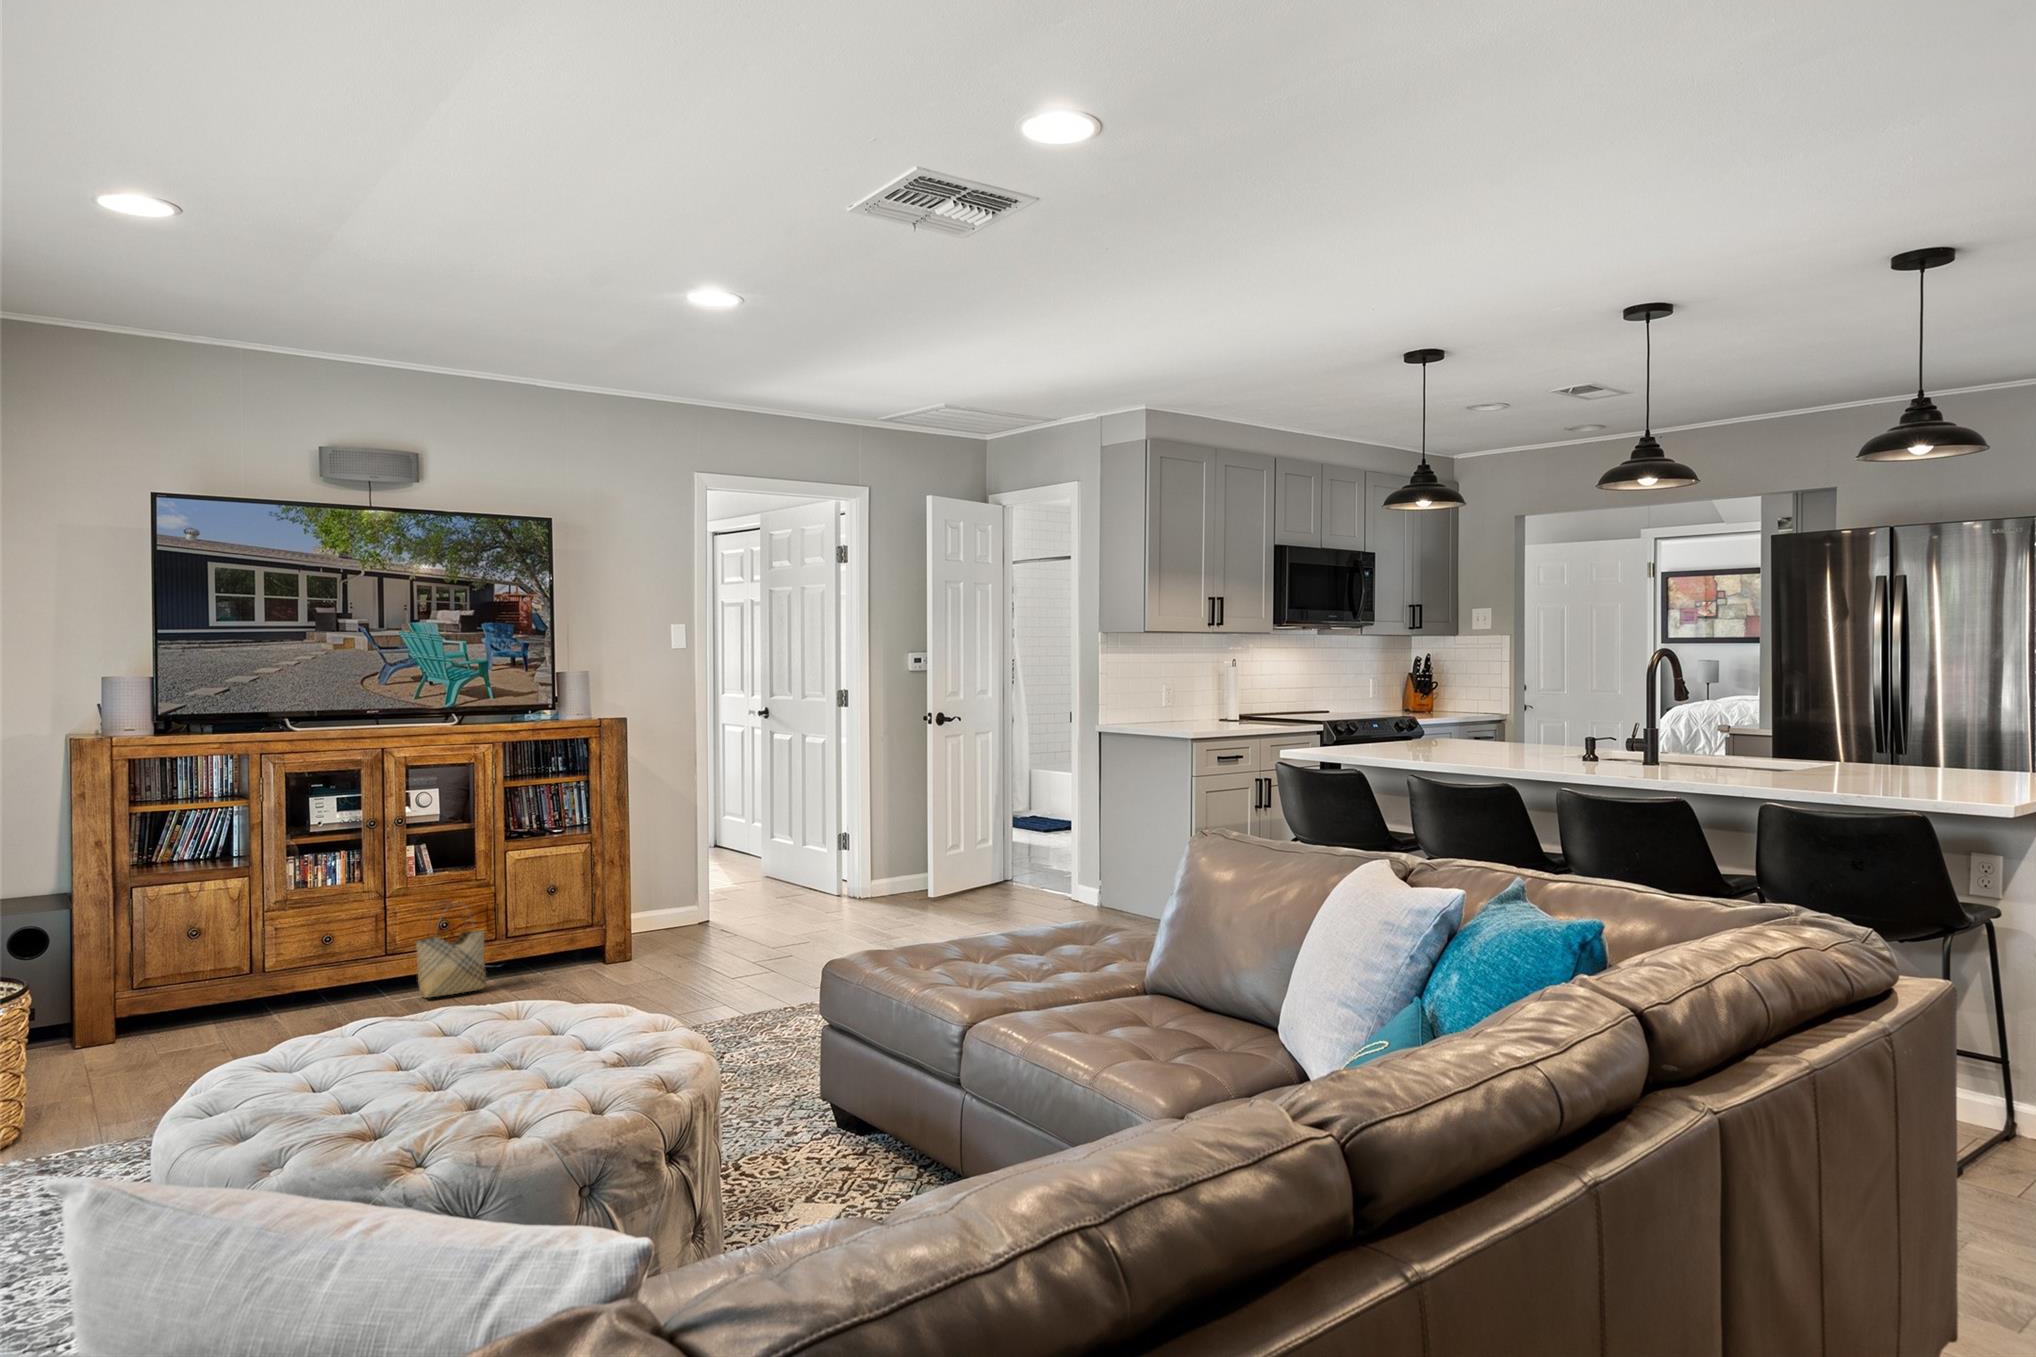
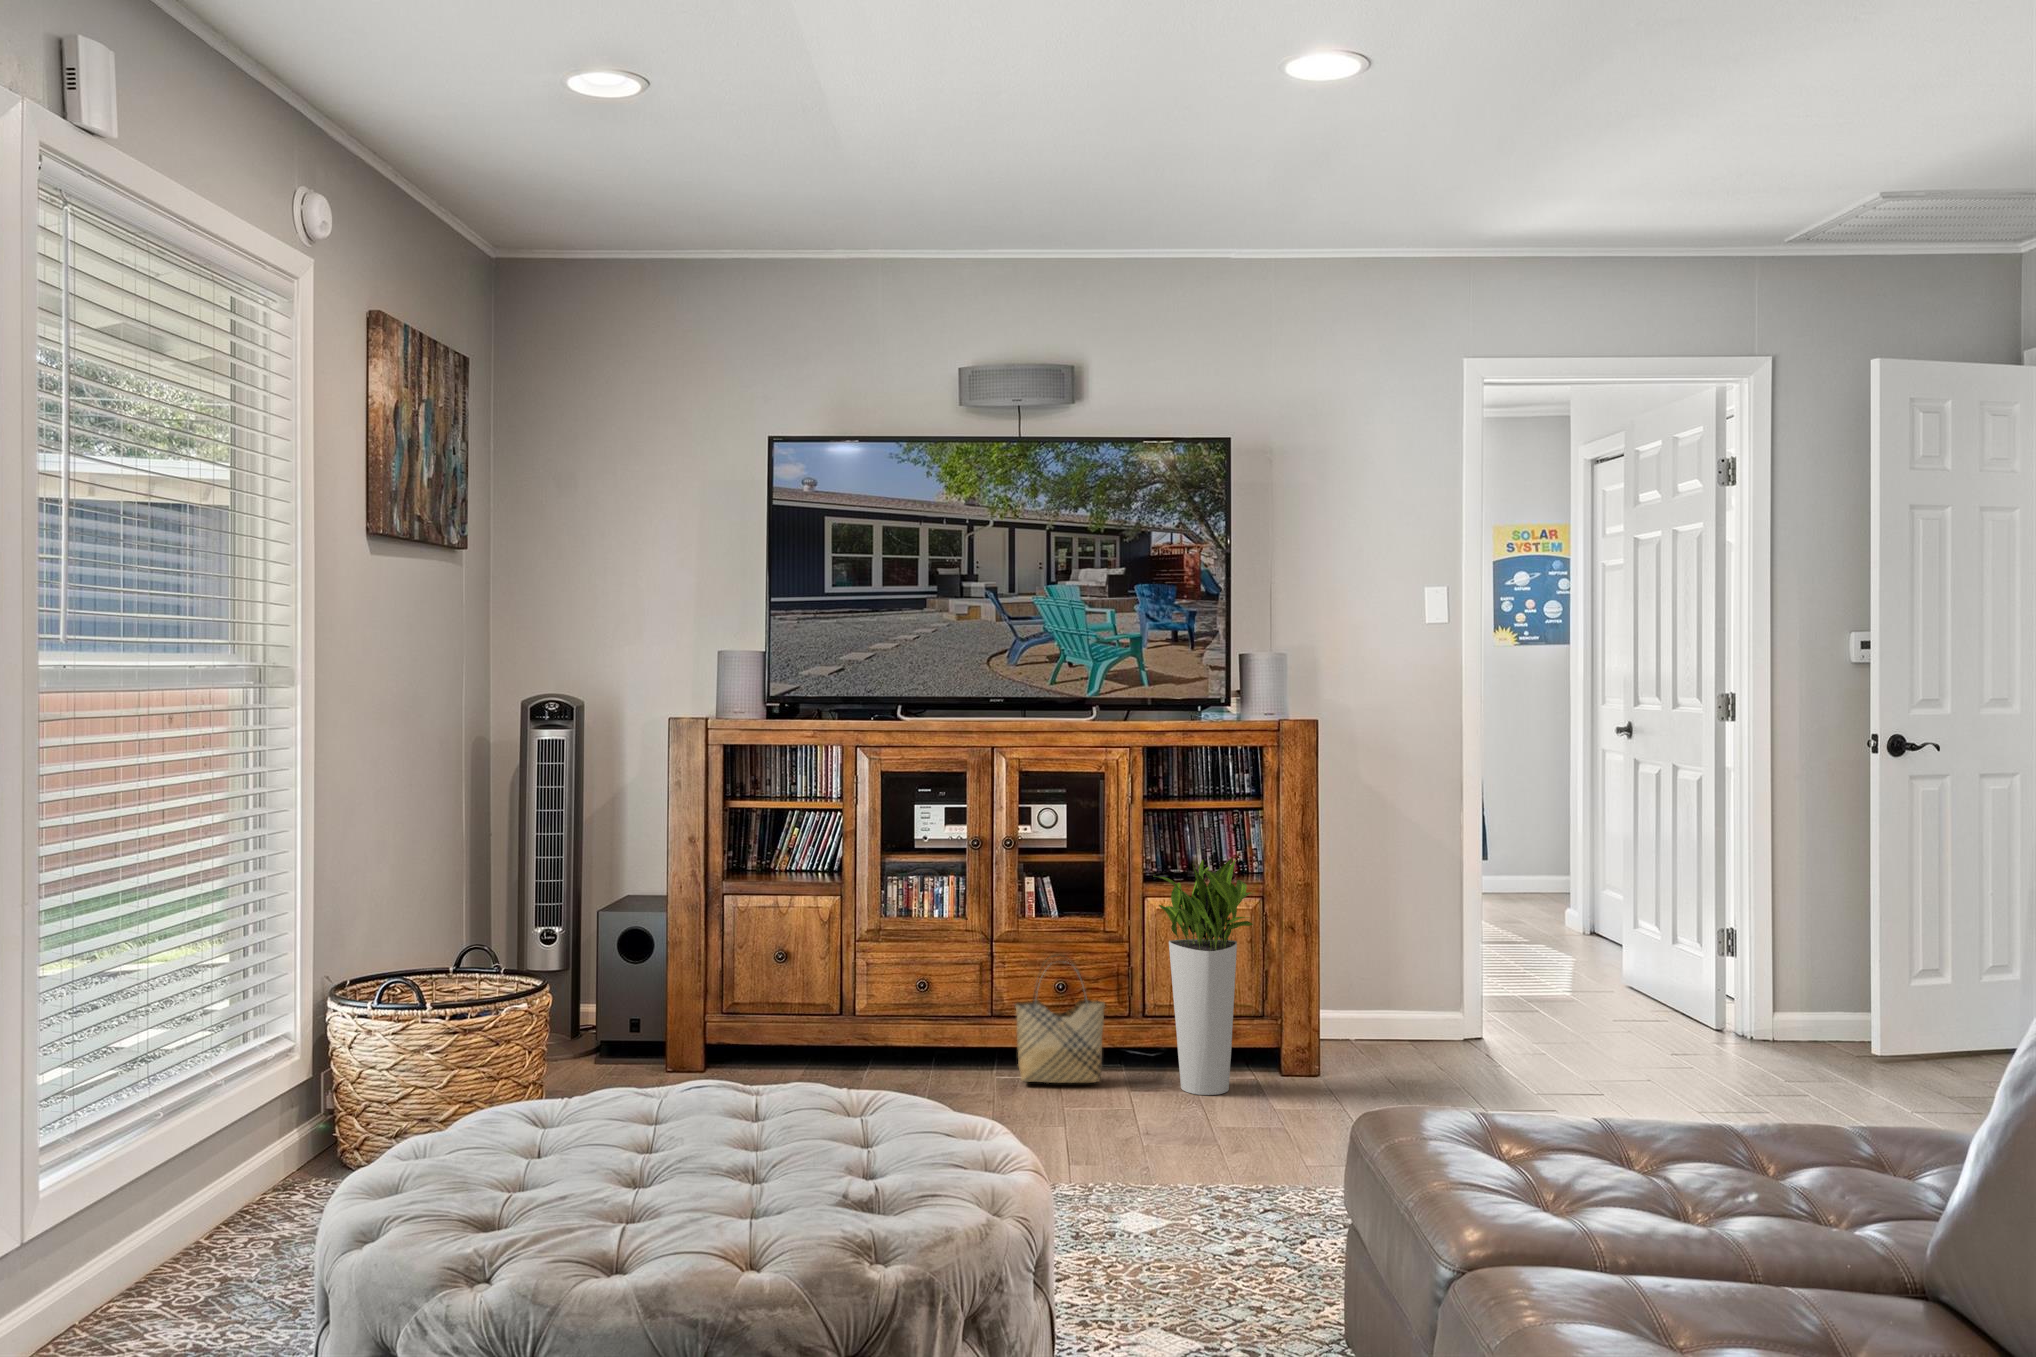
planter: none [522,816,597,983] -> present [1159,858,1253,1095]

